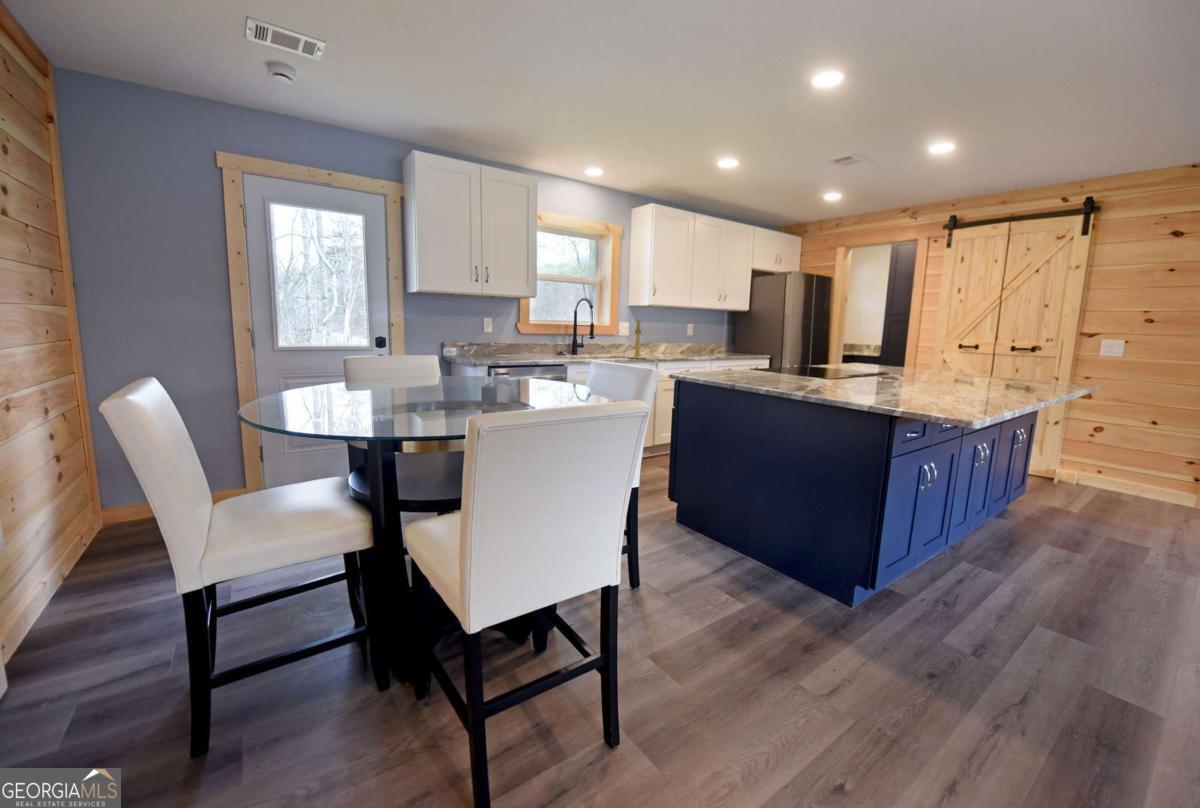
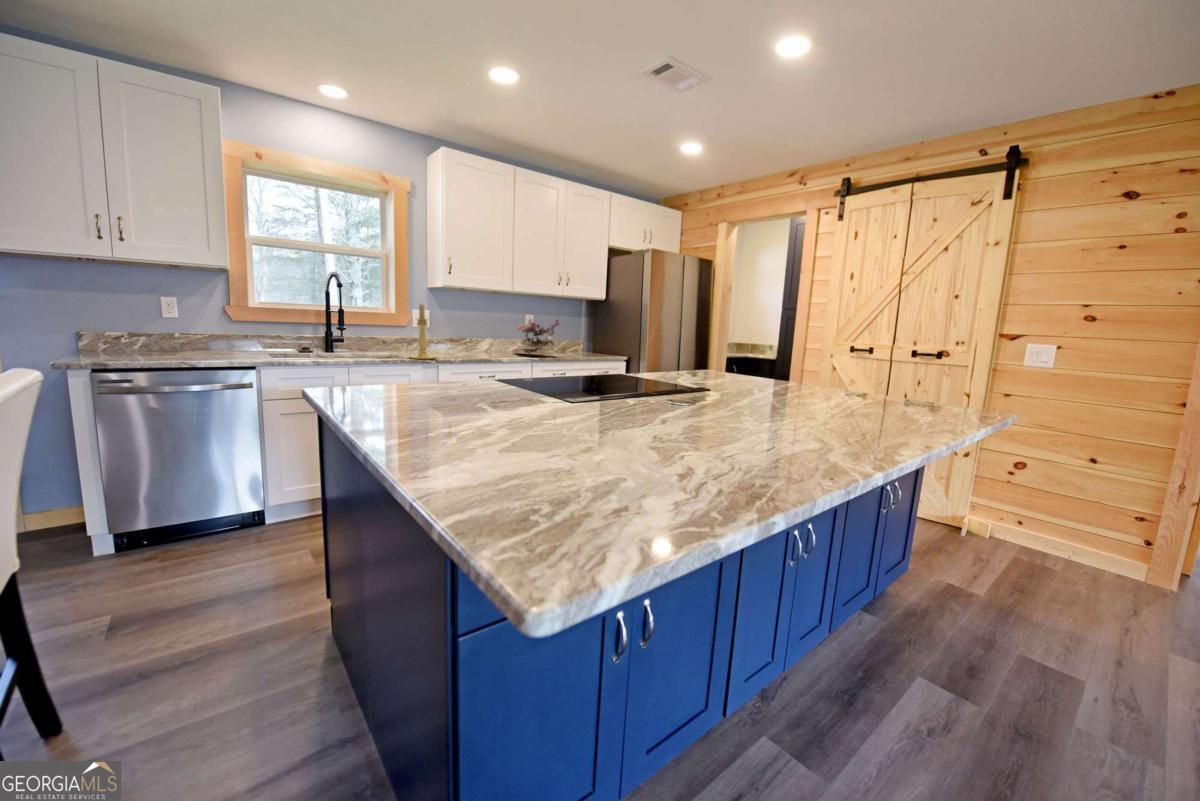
flower arrangement: none [677,327,715,356] -> present [517,319,559,354]

